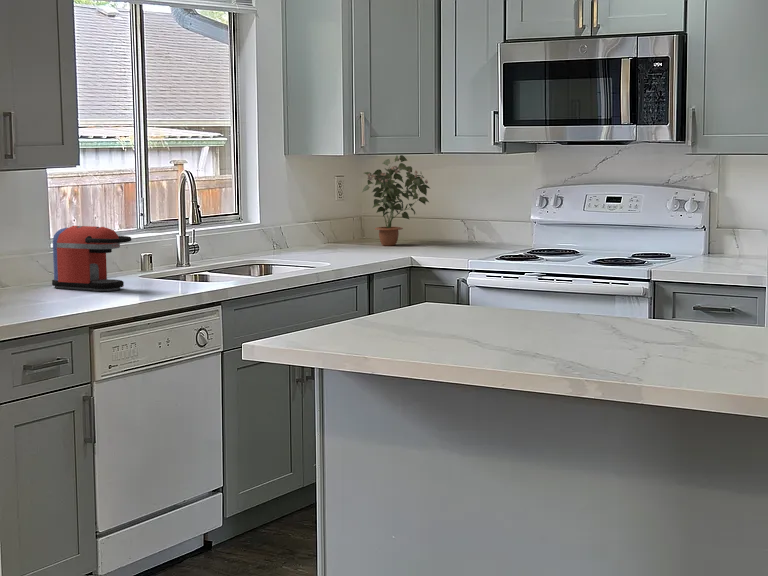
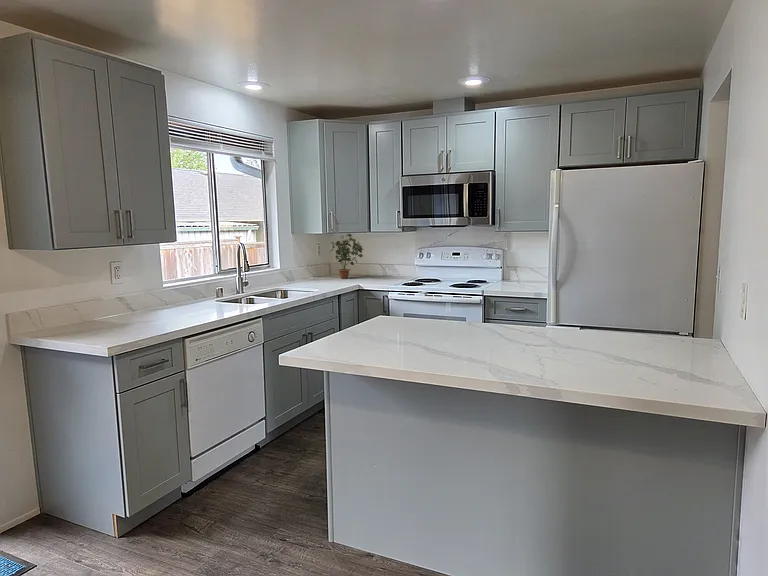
coffee maker: present [52,226,131,291] -> none [164,275,210,312]

